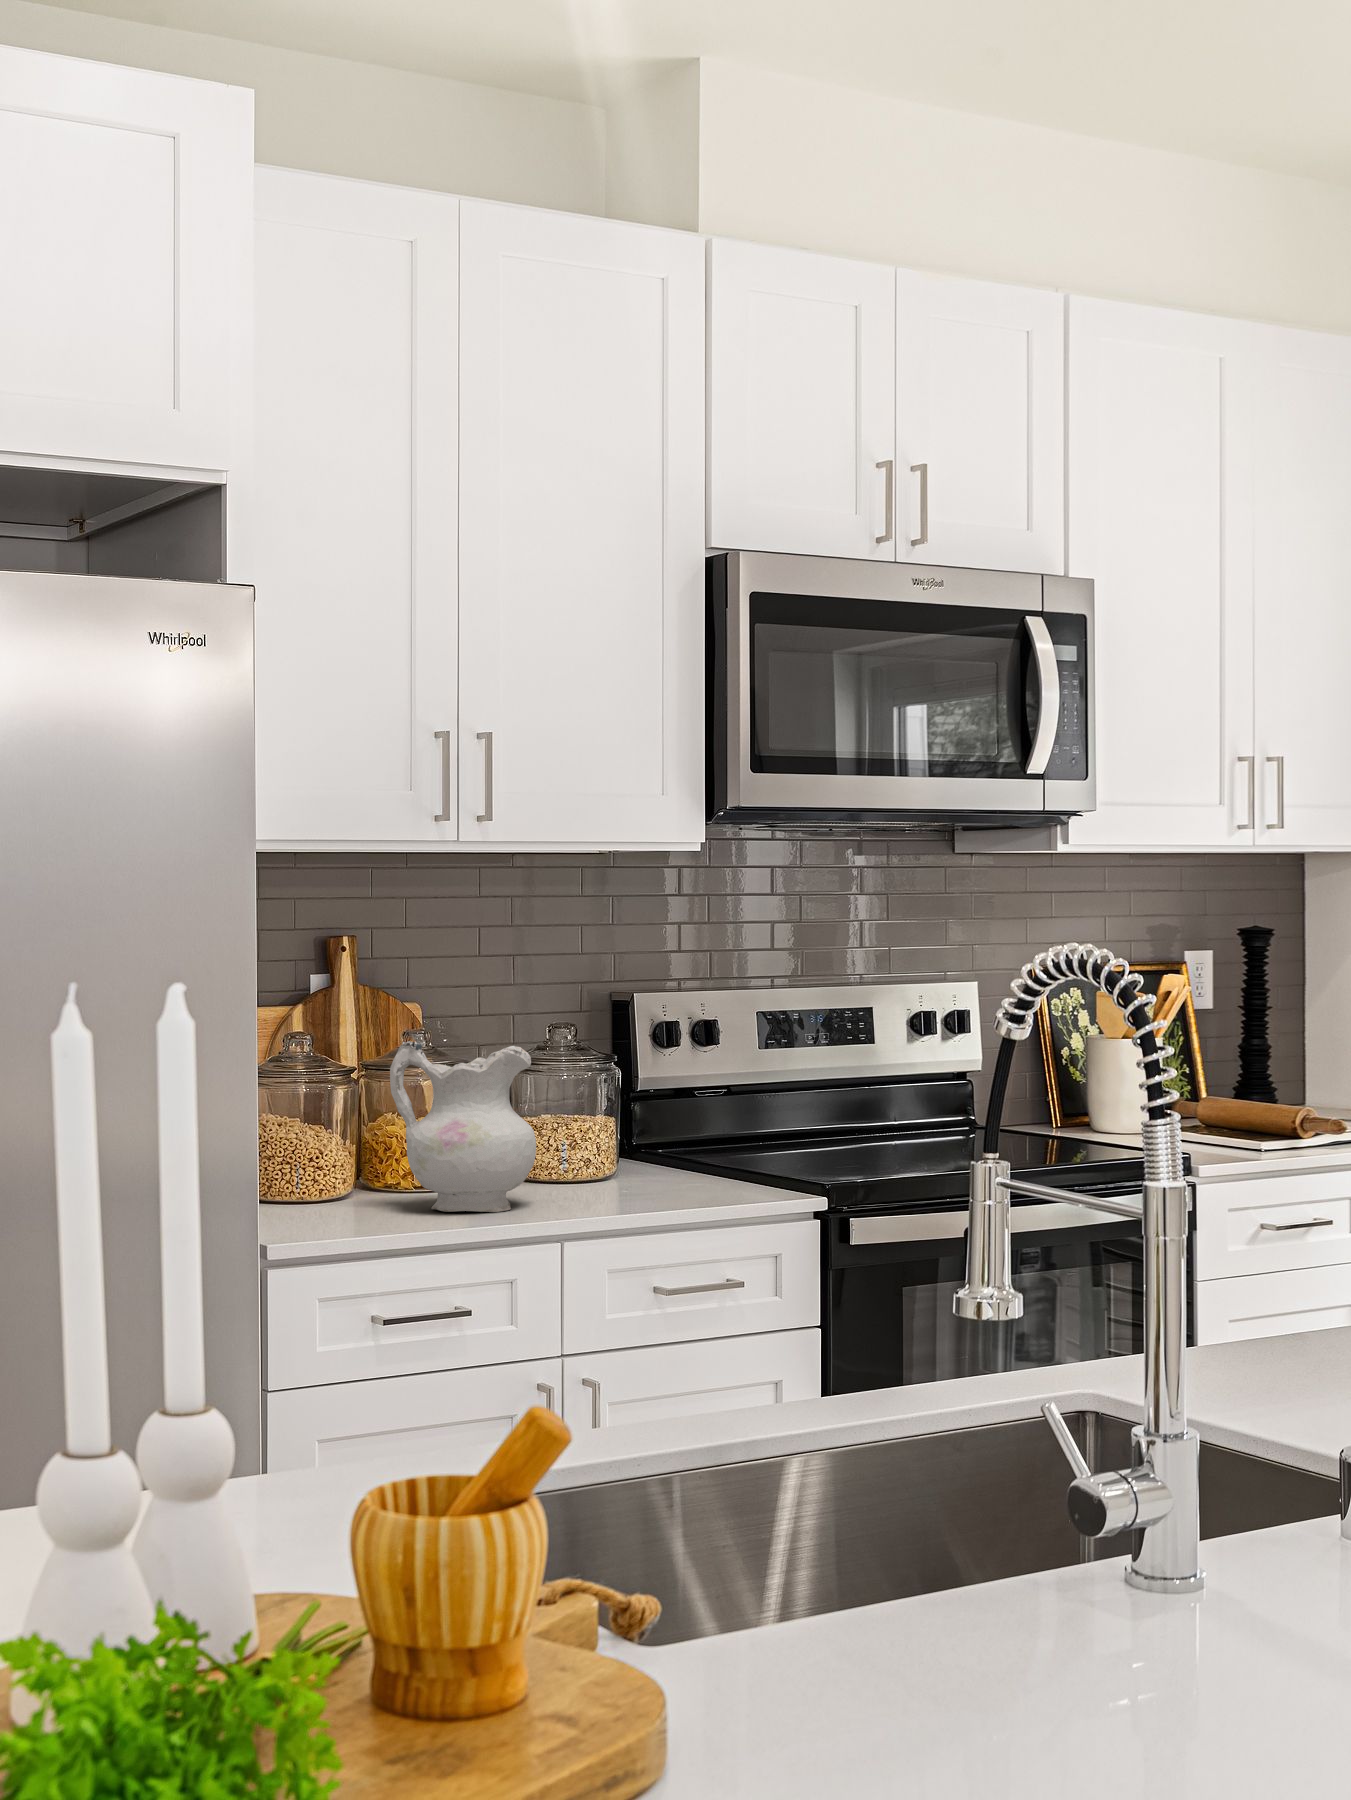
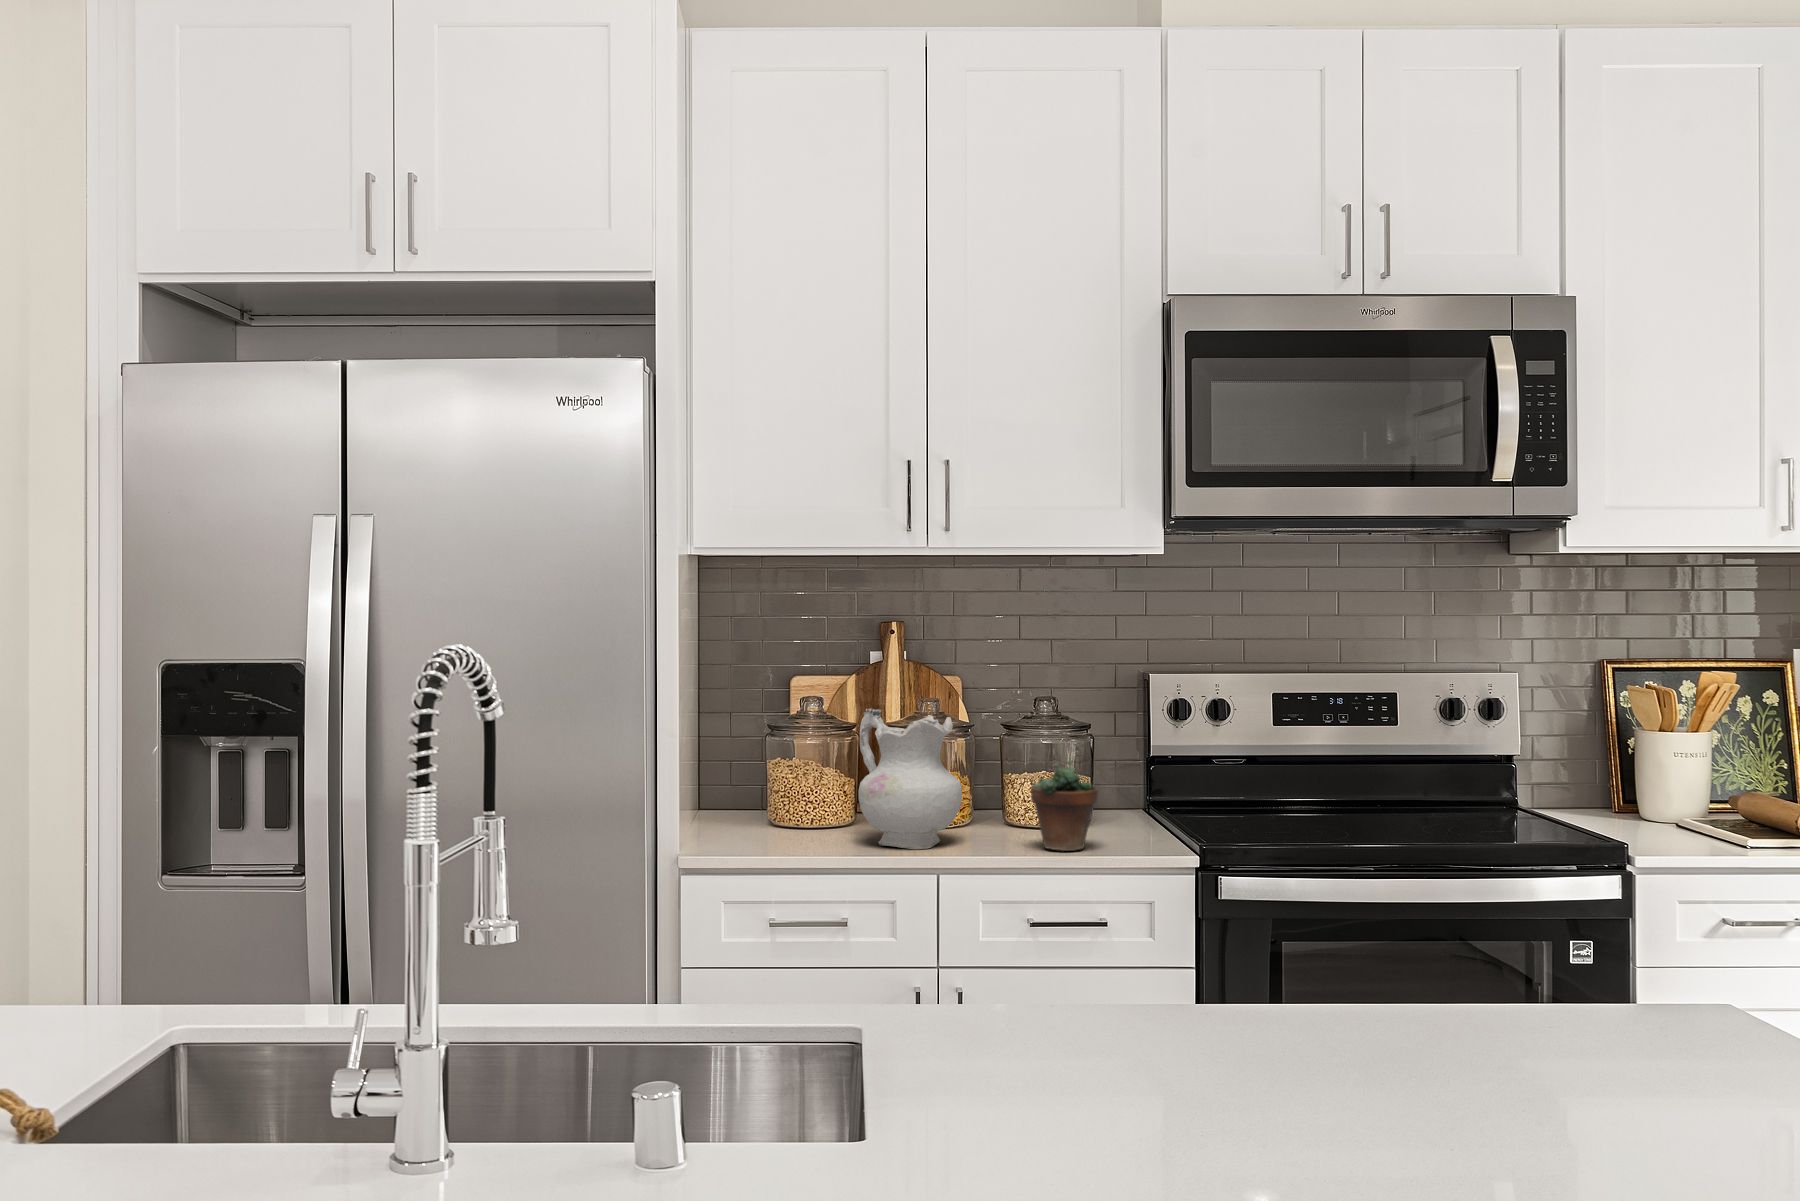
succulent plant: none [618,1064,699,1197] -> present [1031,739,1098,851]

